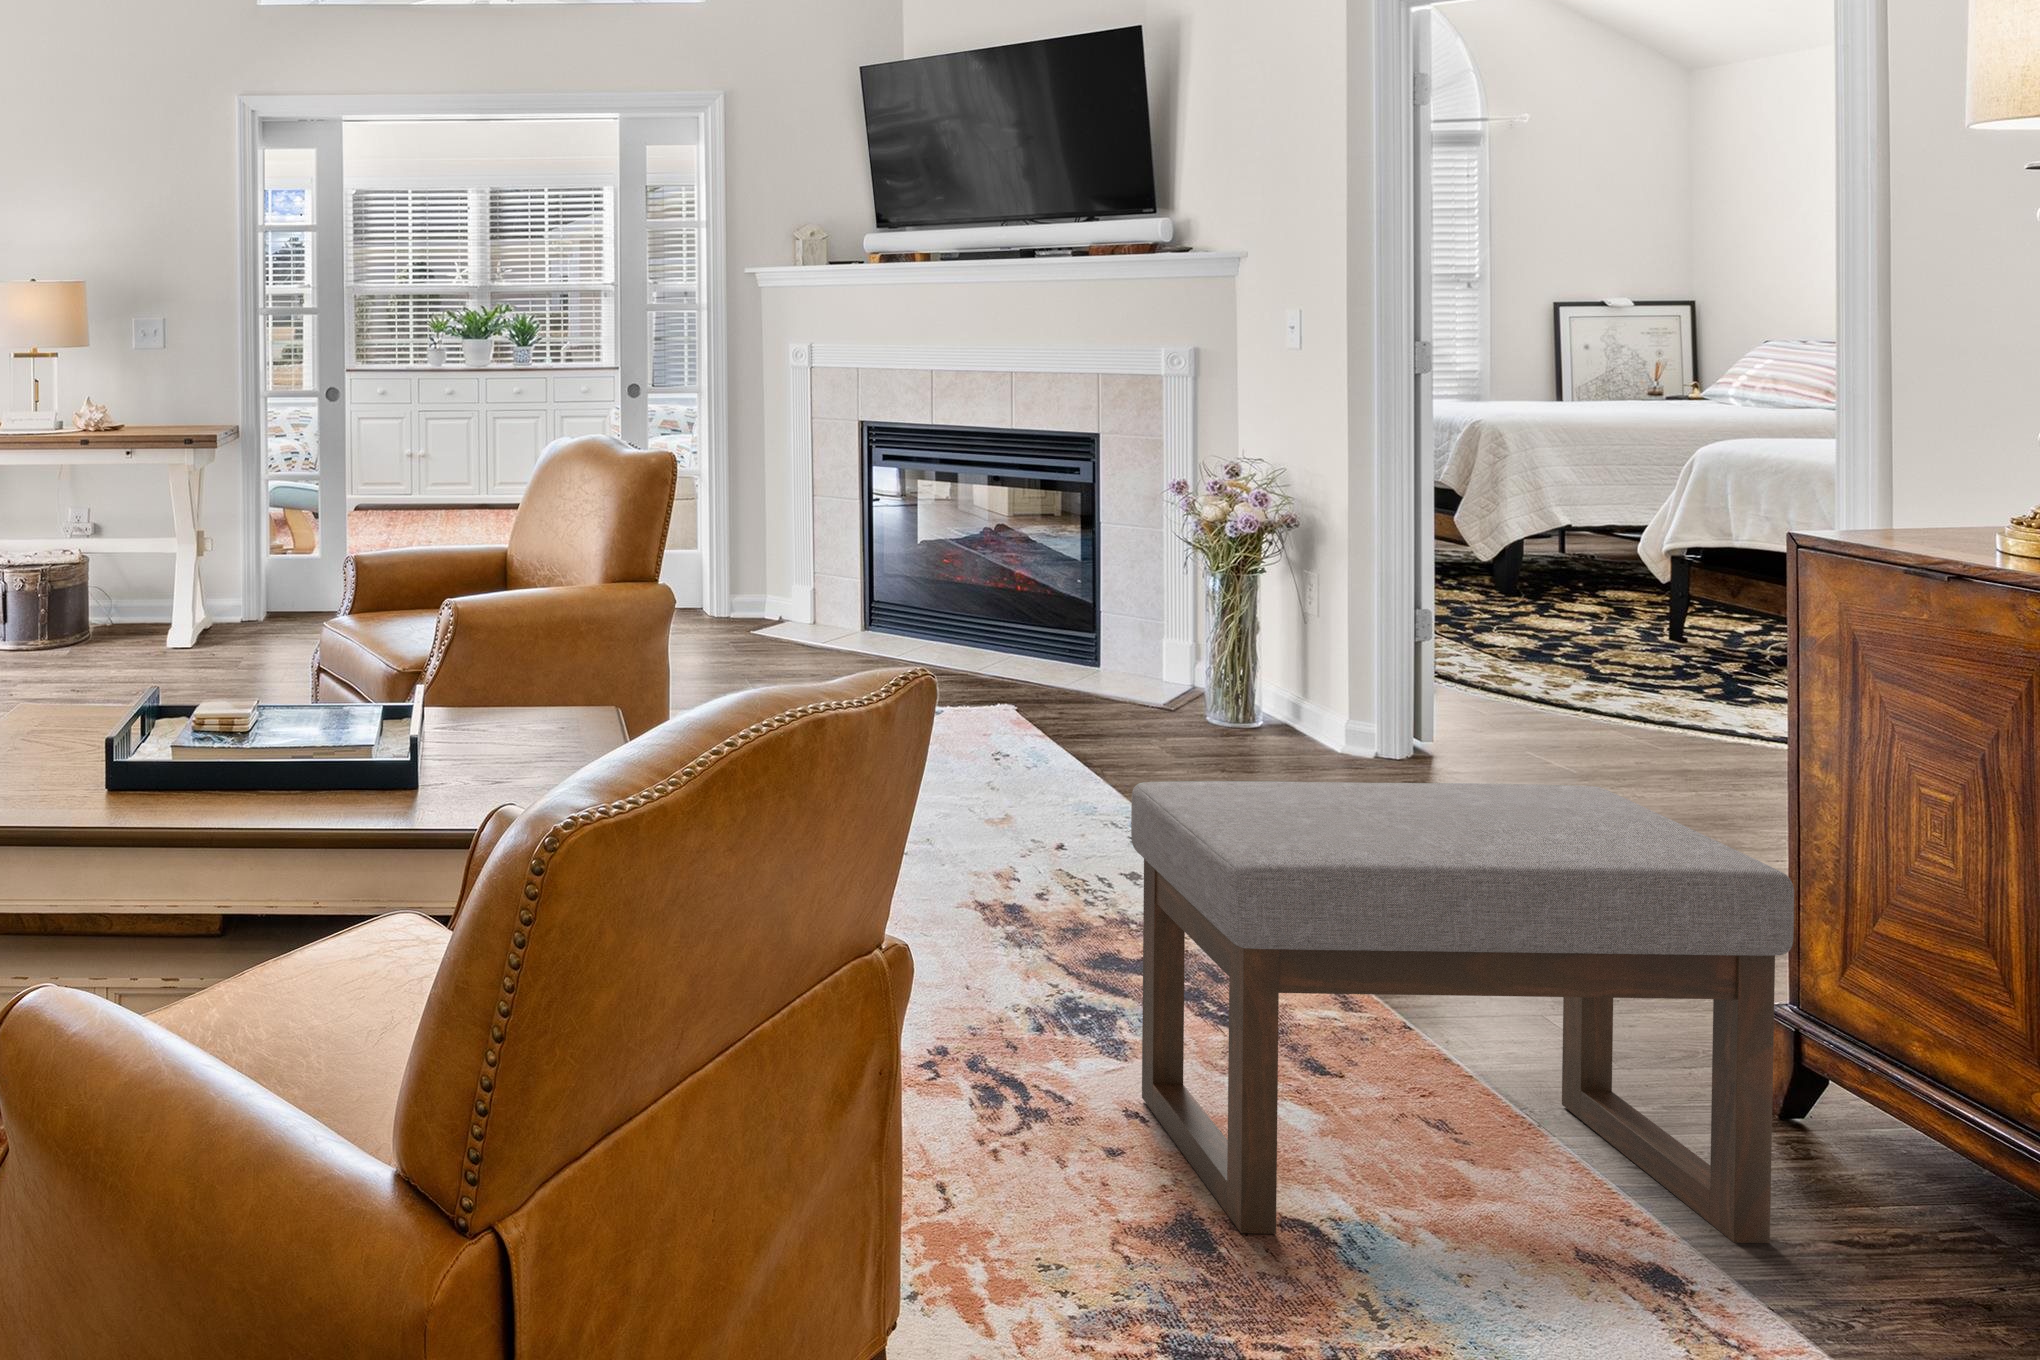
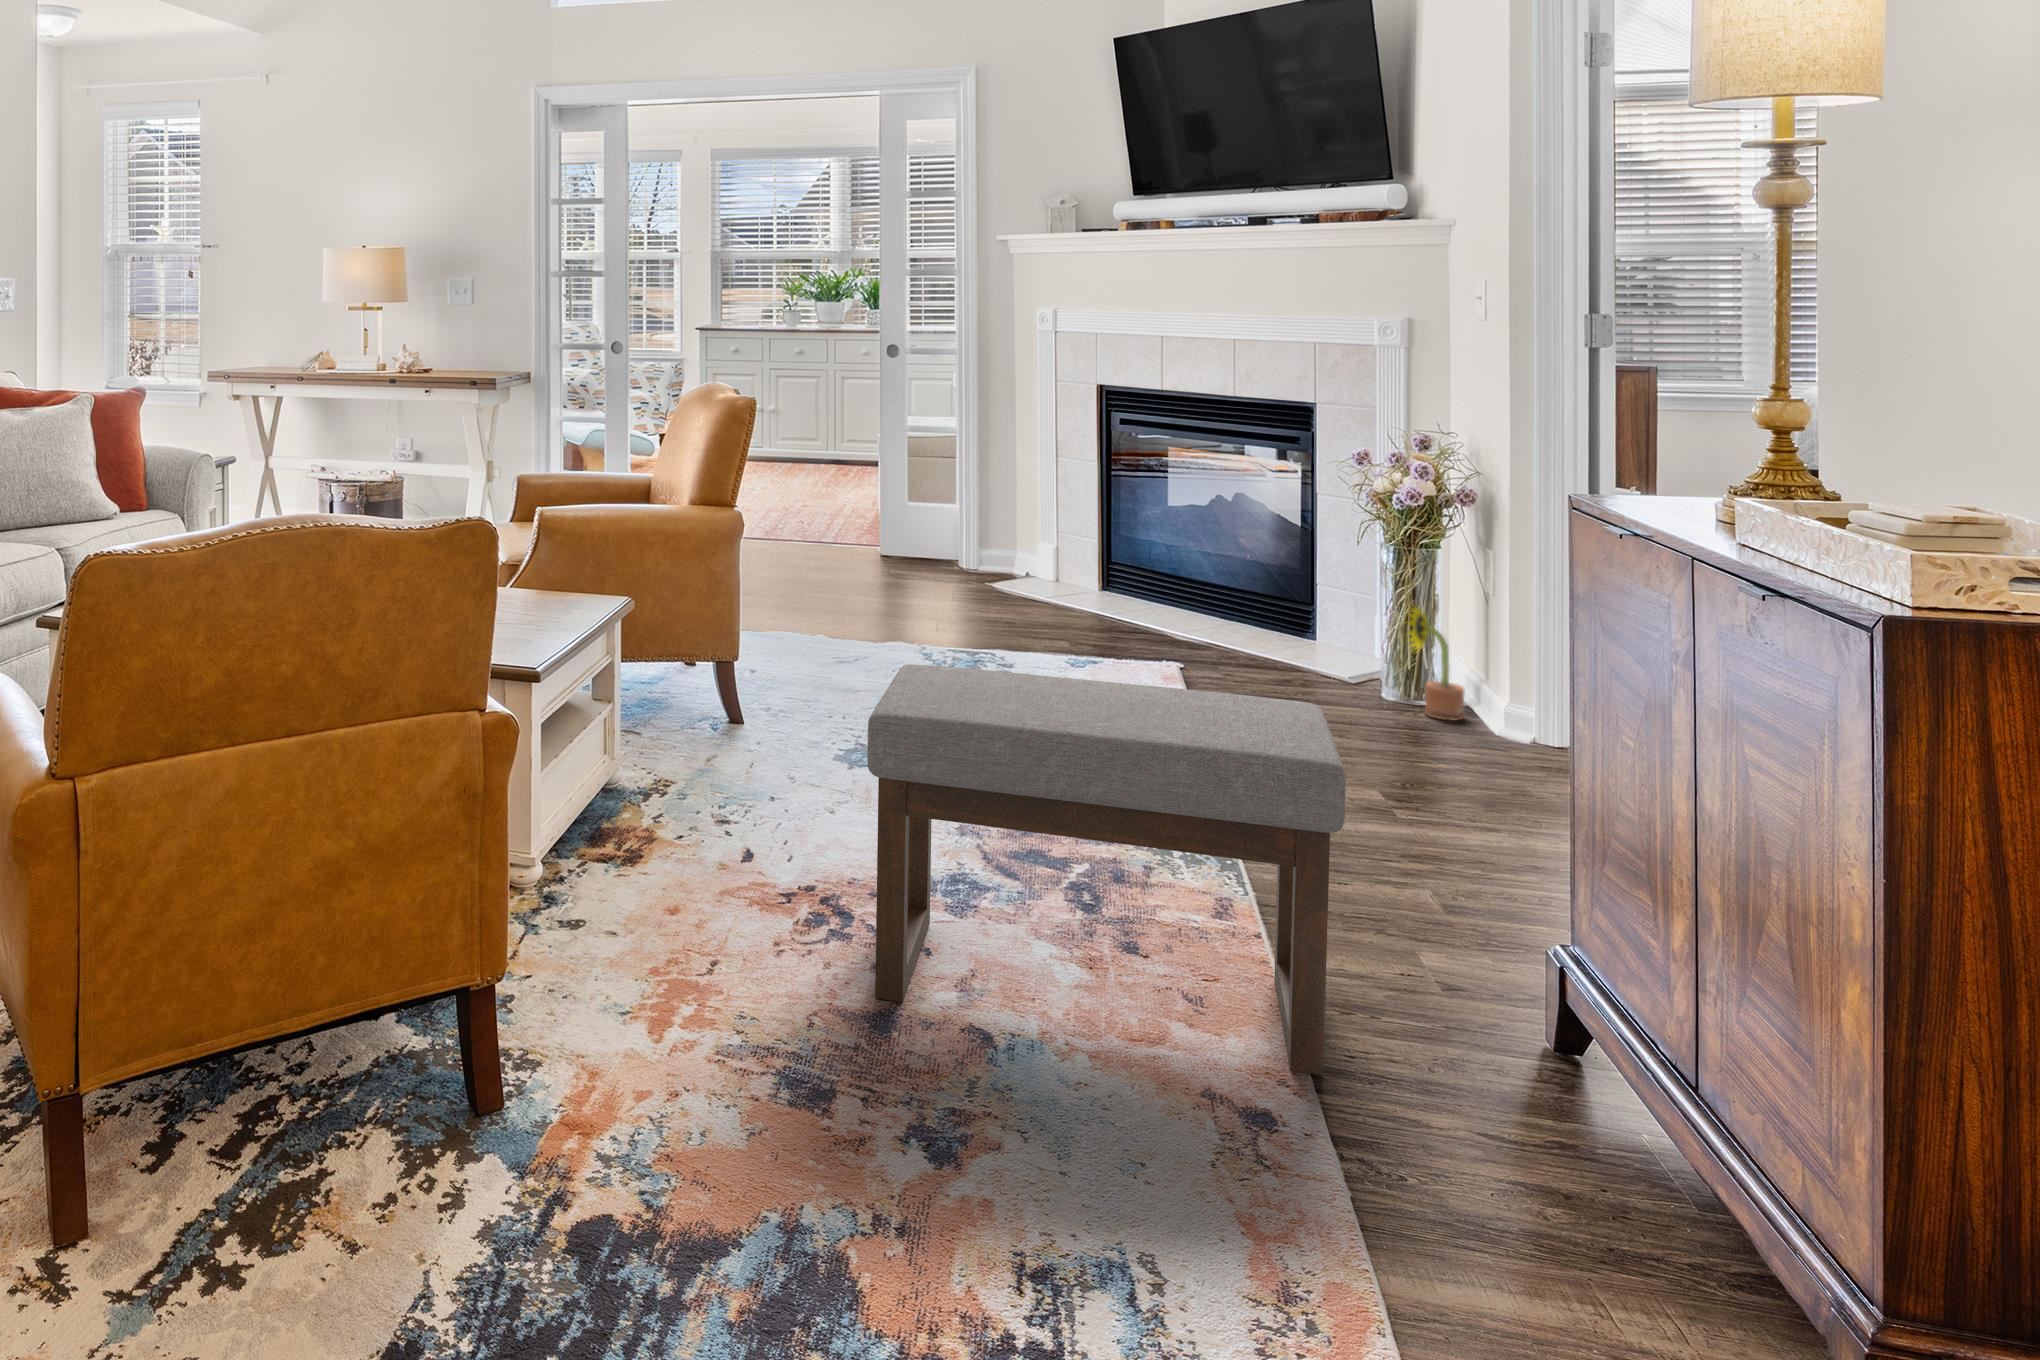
decorative plant: none [1253,630,1316,746] -> present [1407,607,1464,720]

